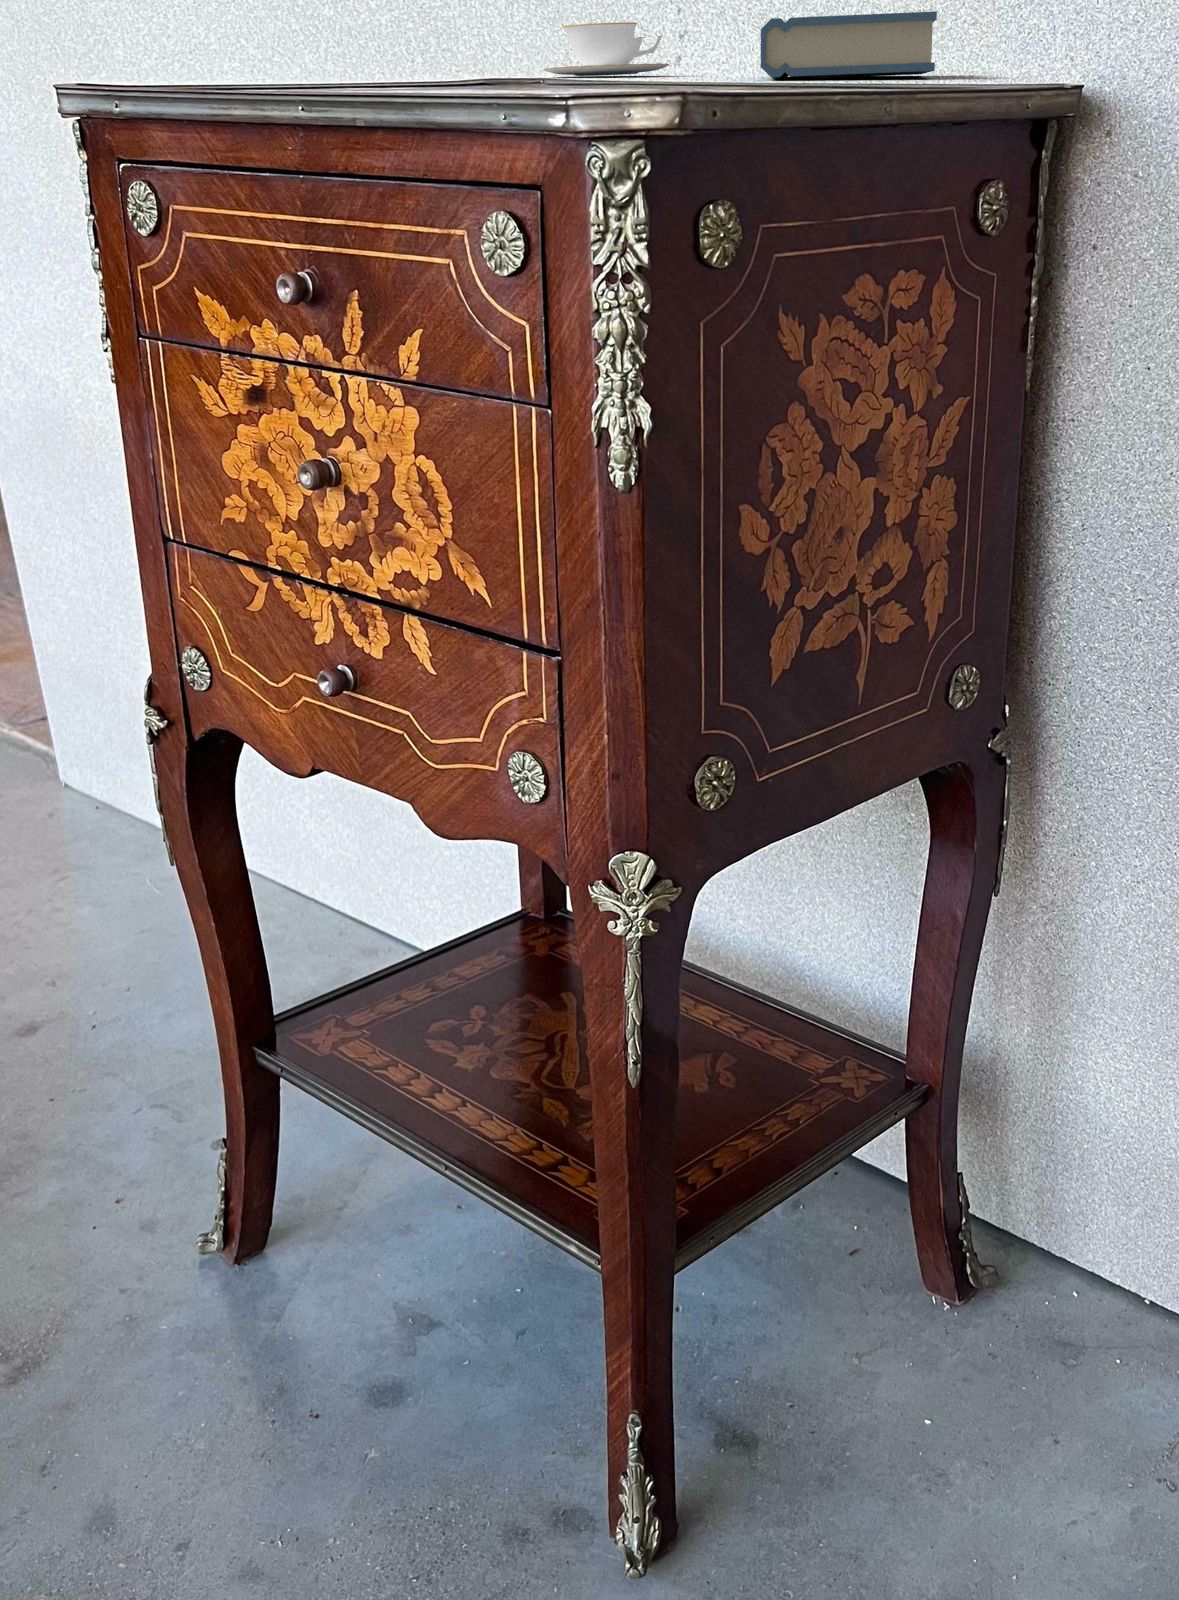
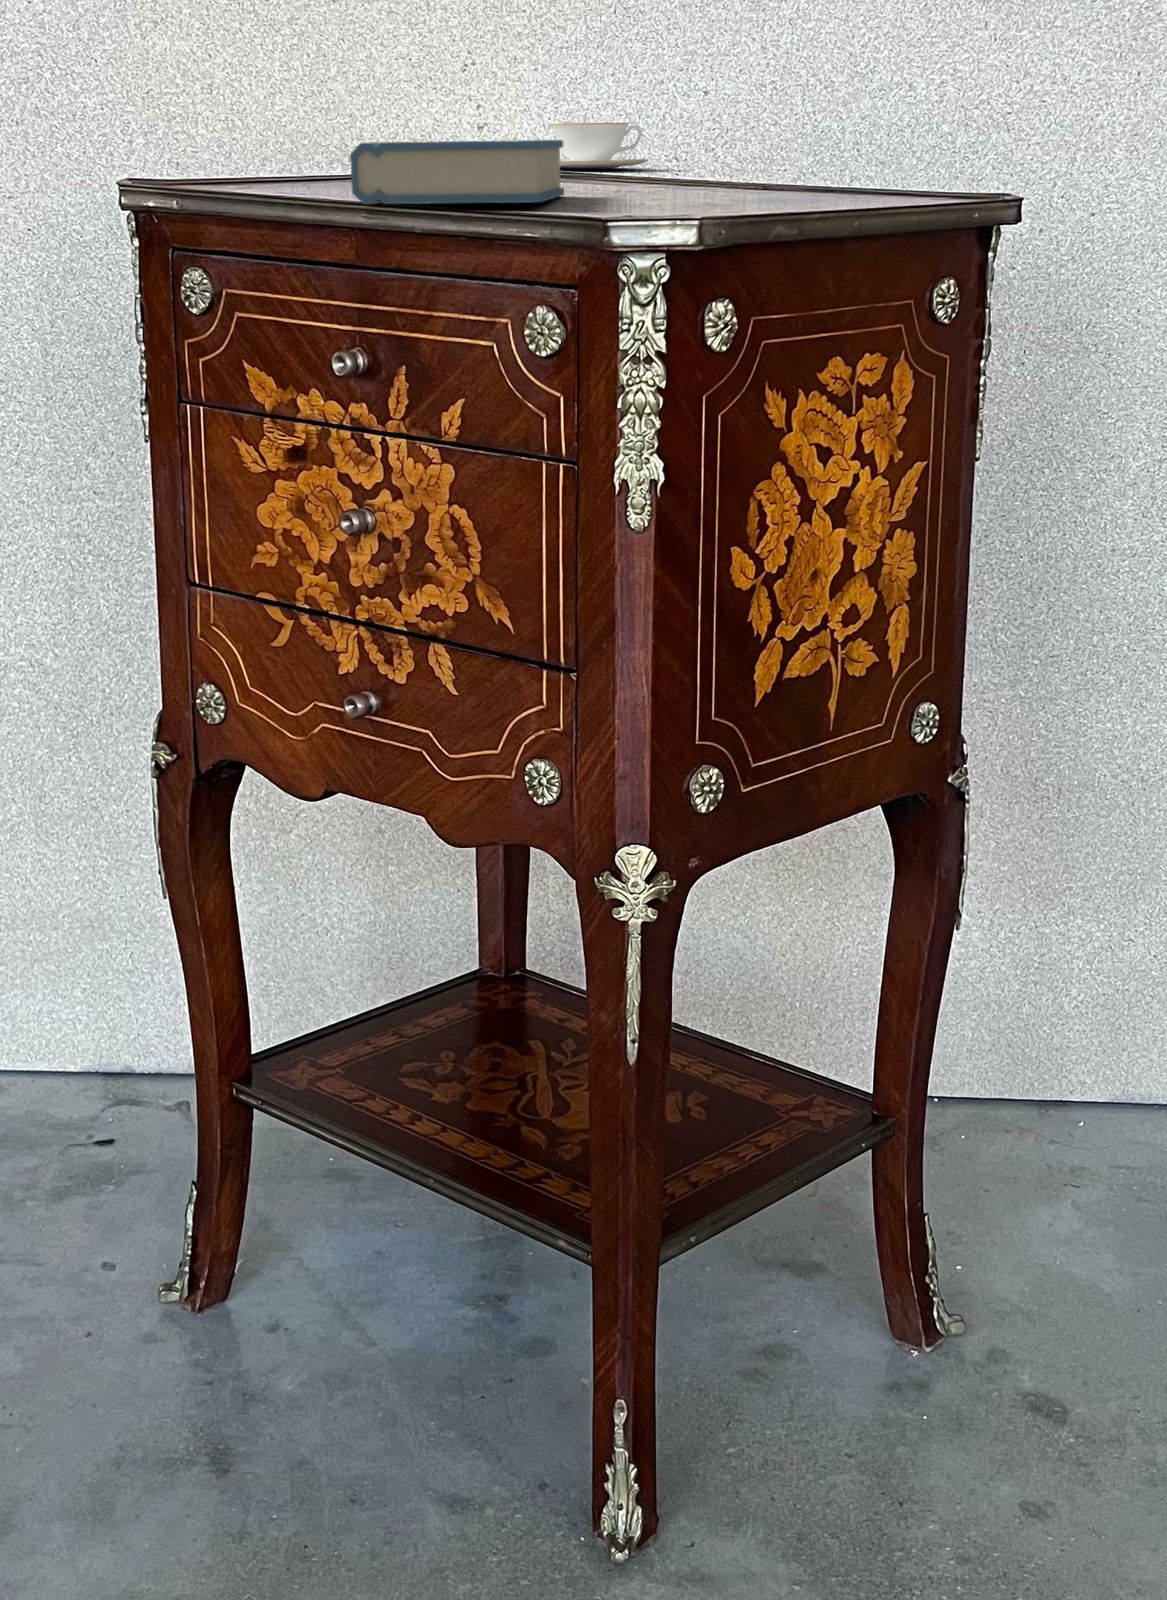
hardback book: present [761,11,937,79] -> present [350,140,564,204]

